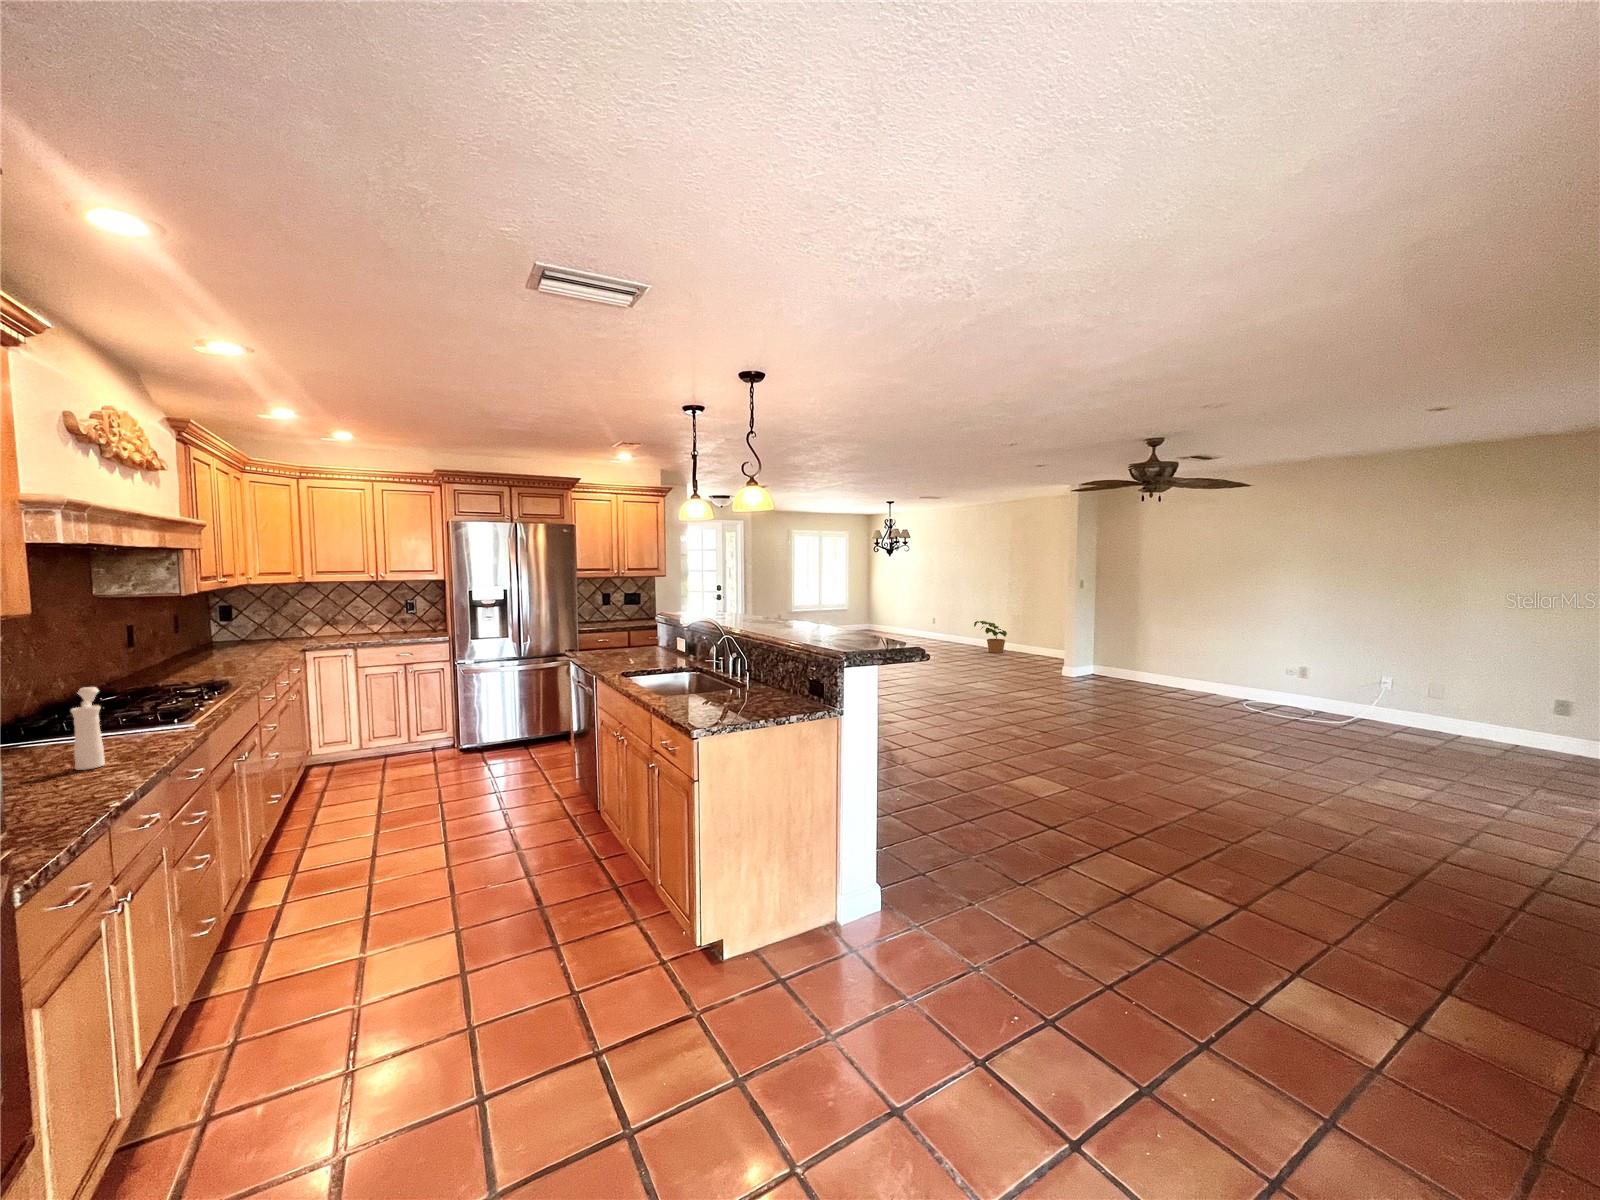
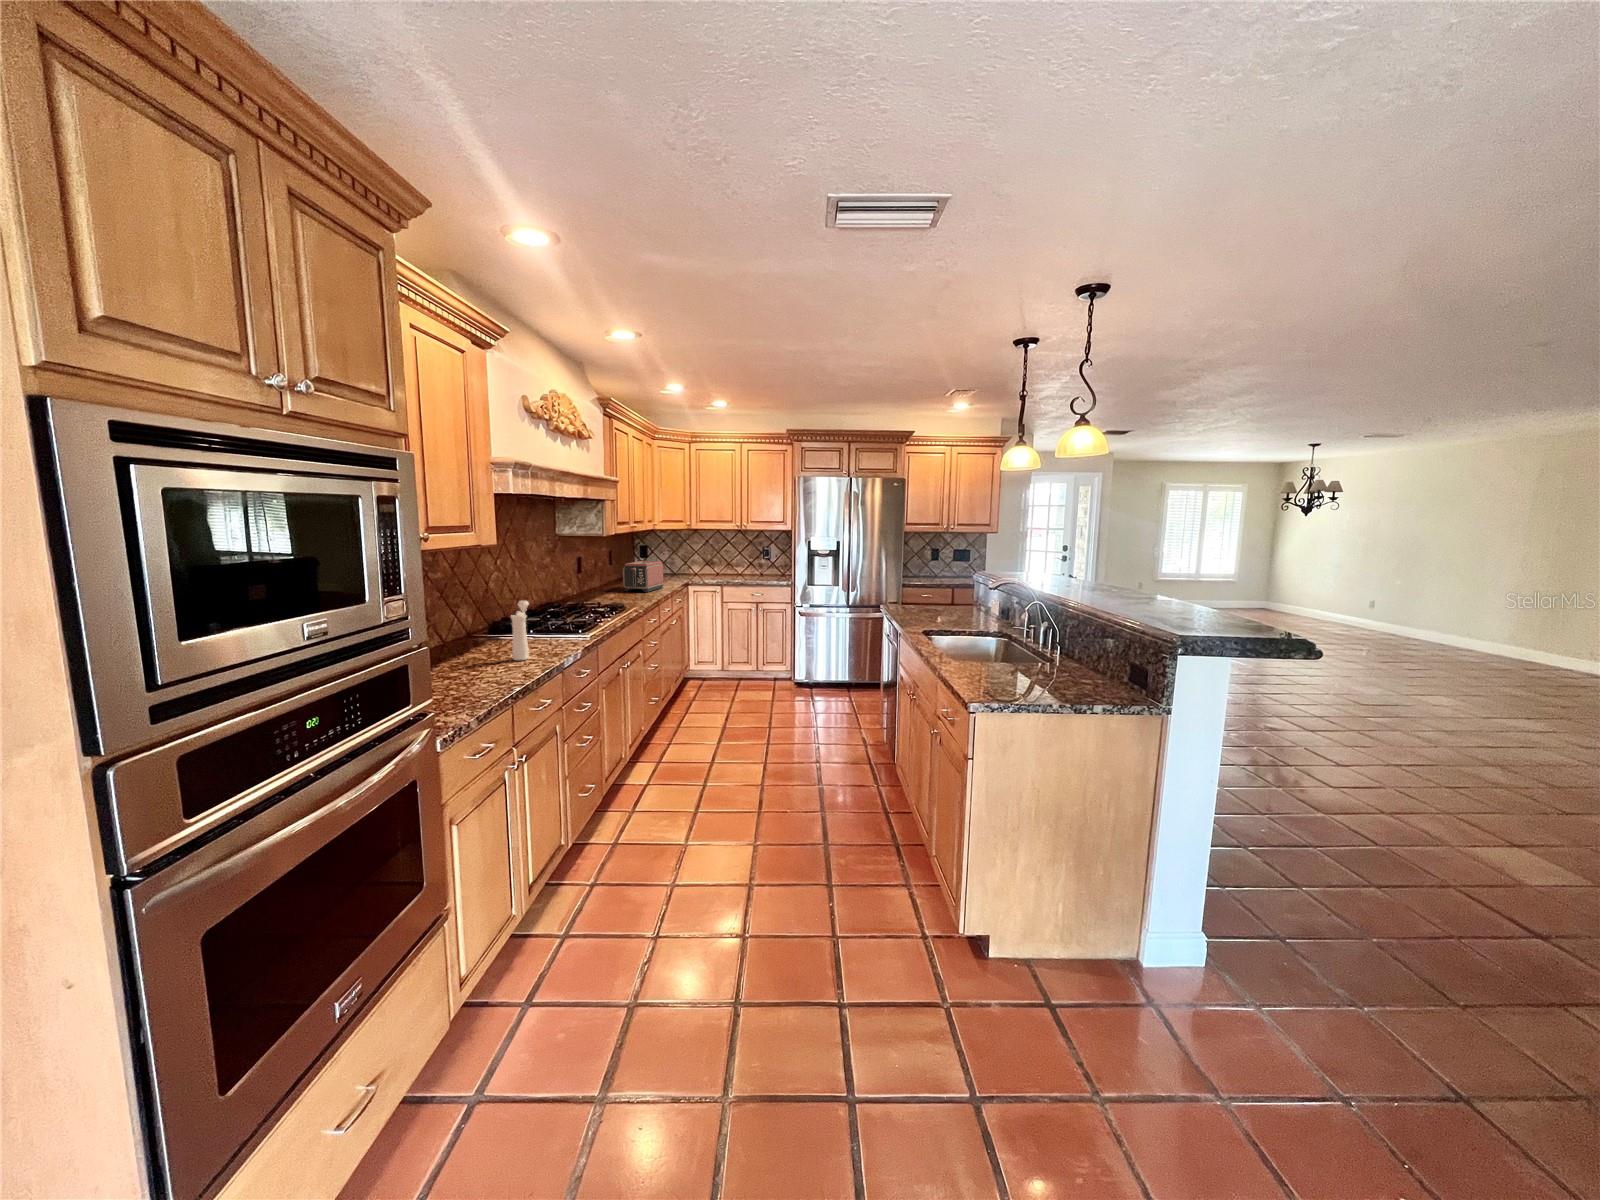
potted plant: present [974,621,1007,653] -> none [1458,611,1524,660]
toaster: none [210,624,273,665] -> present [623,561,663,592]

